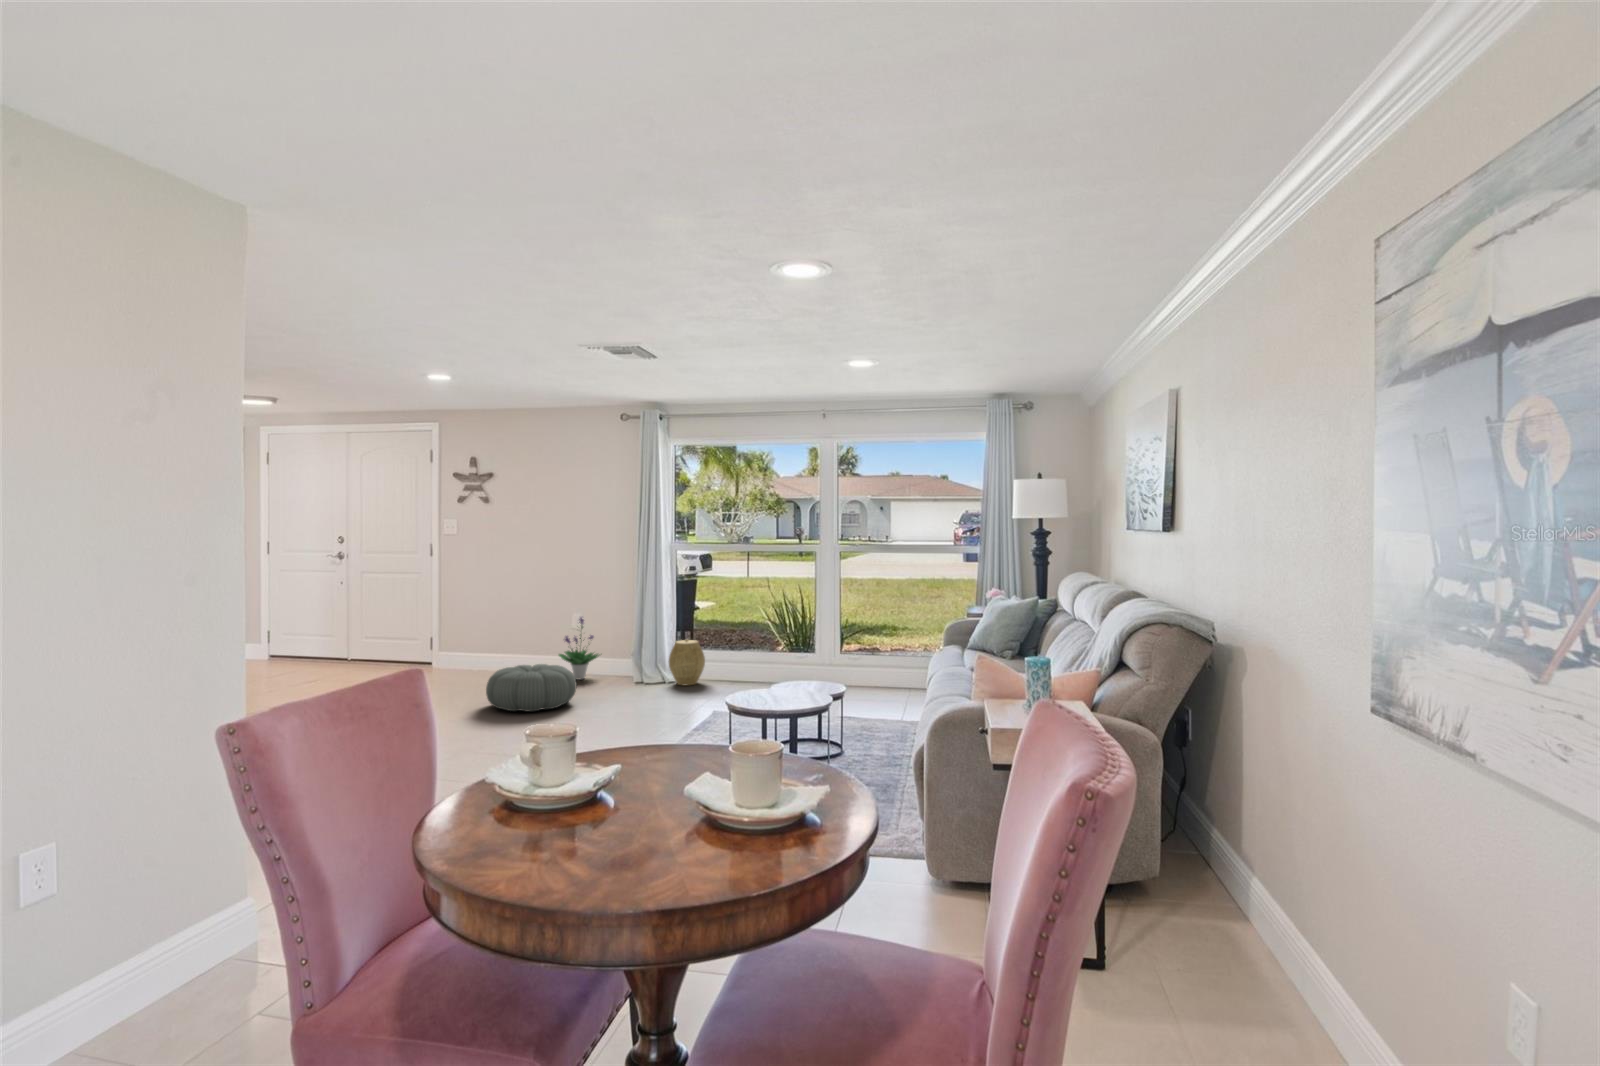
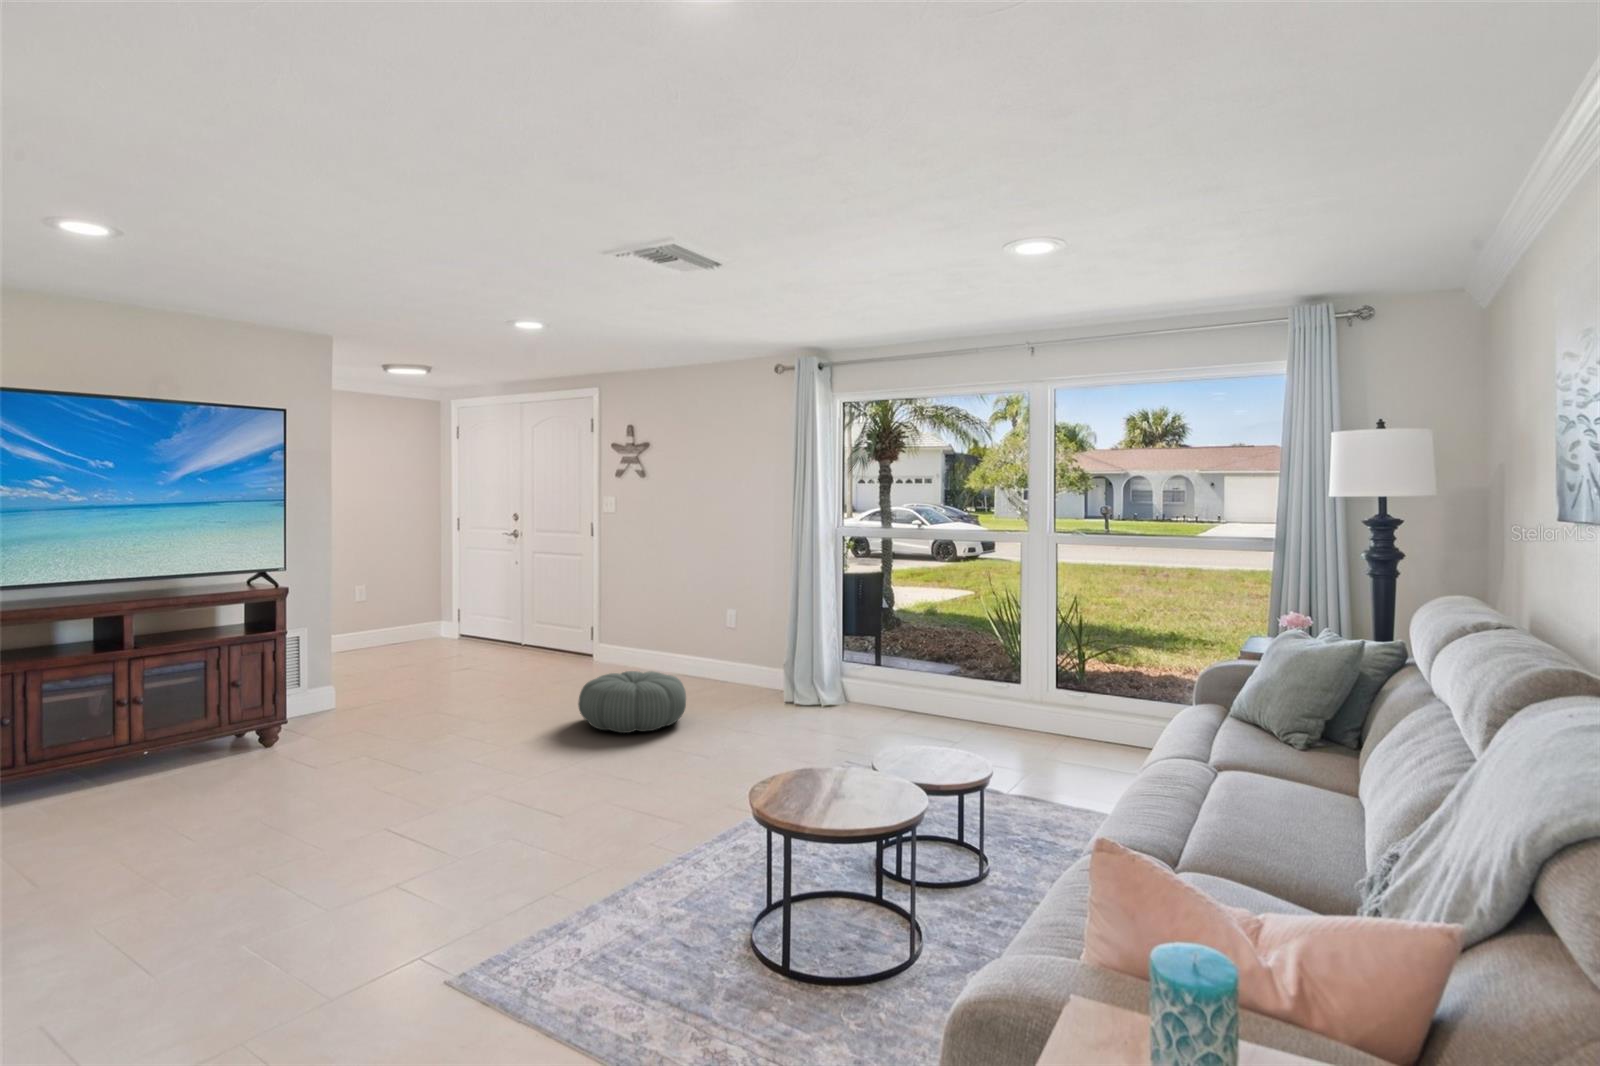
potted plant: present [559,617,599,680] -> none [698,613,751,689]
woven basket: present [669,639,705,685] -> none [818,651,864,711]

